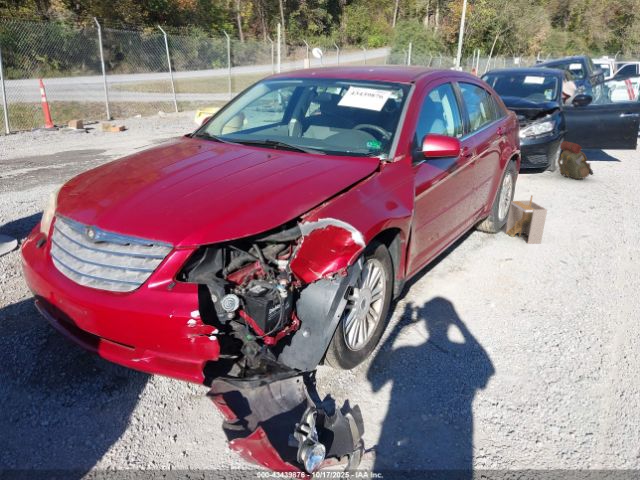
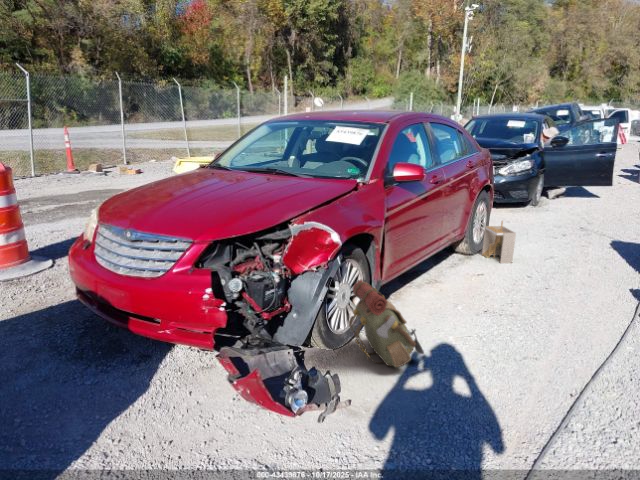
backpack: present [558,141,593,179] -> present [349,280,424,367]

